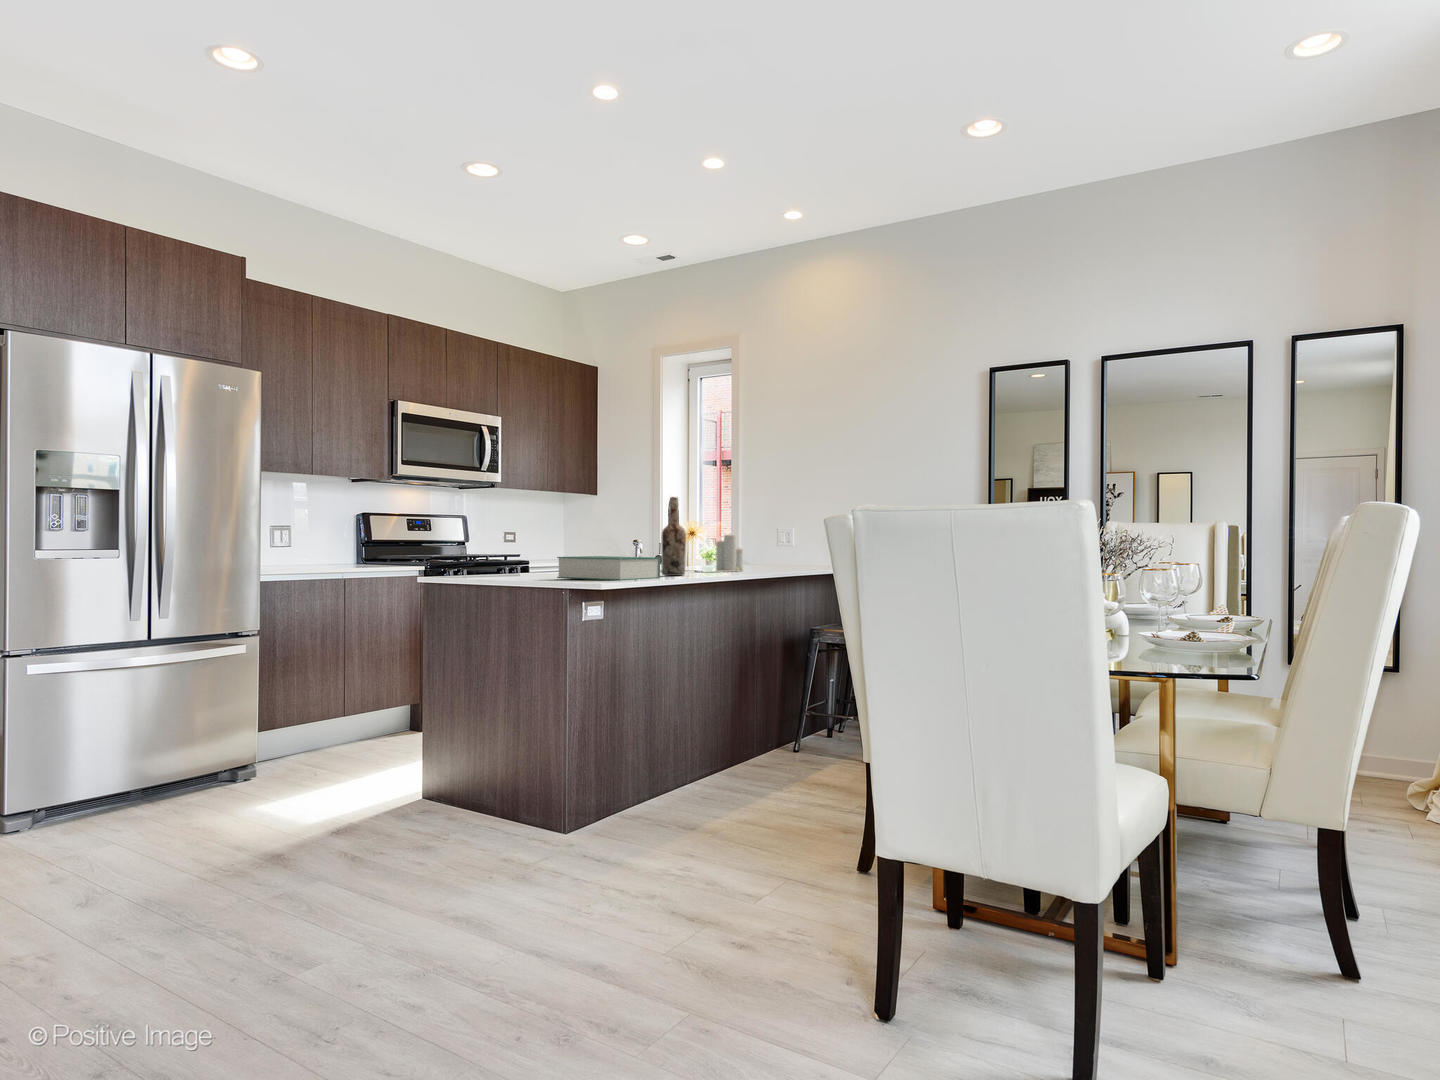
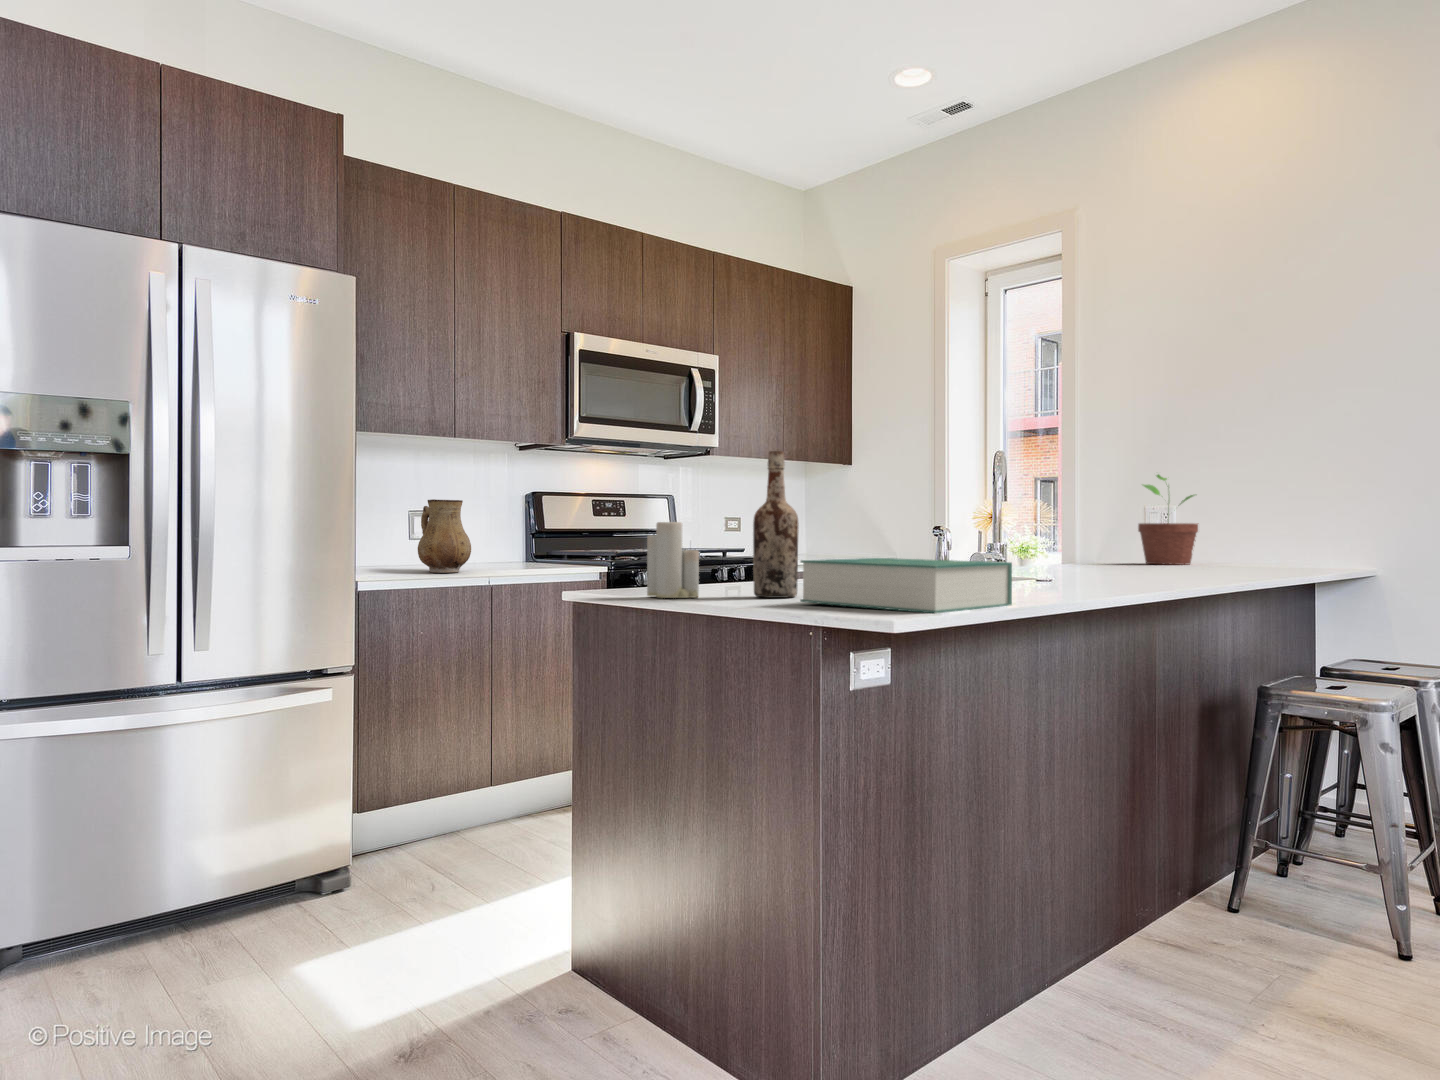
wine bottle: present [661,497,686,576] -> present [753,451,799,598]
potted plant: none [775,506,809,564] -> present [1138,474,1198,565]
ceramic pitcher: none [287,519,327,570] -> present [418,499,471,573]
candle: present [716,535,743,571] -> present [647,522,699,598]

